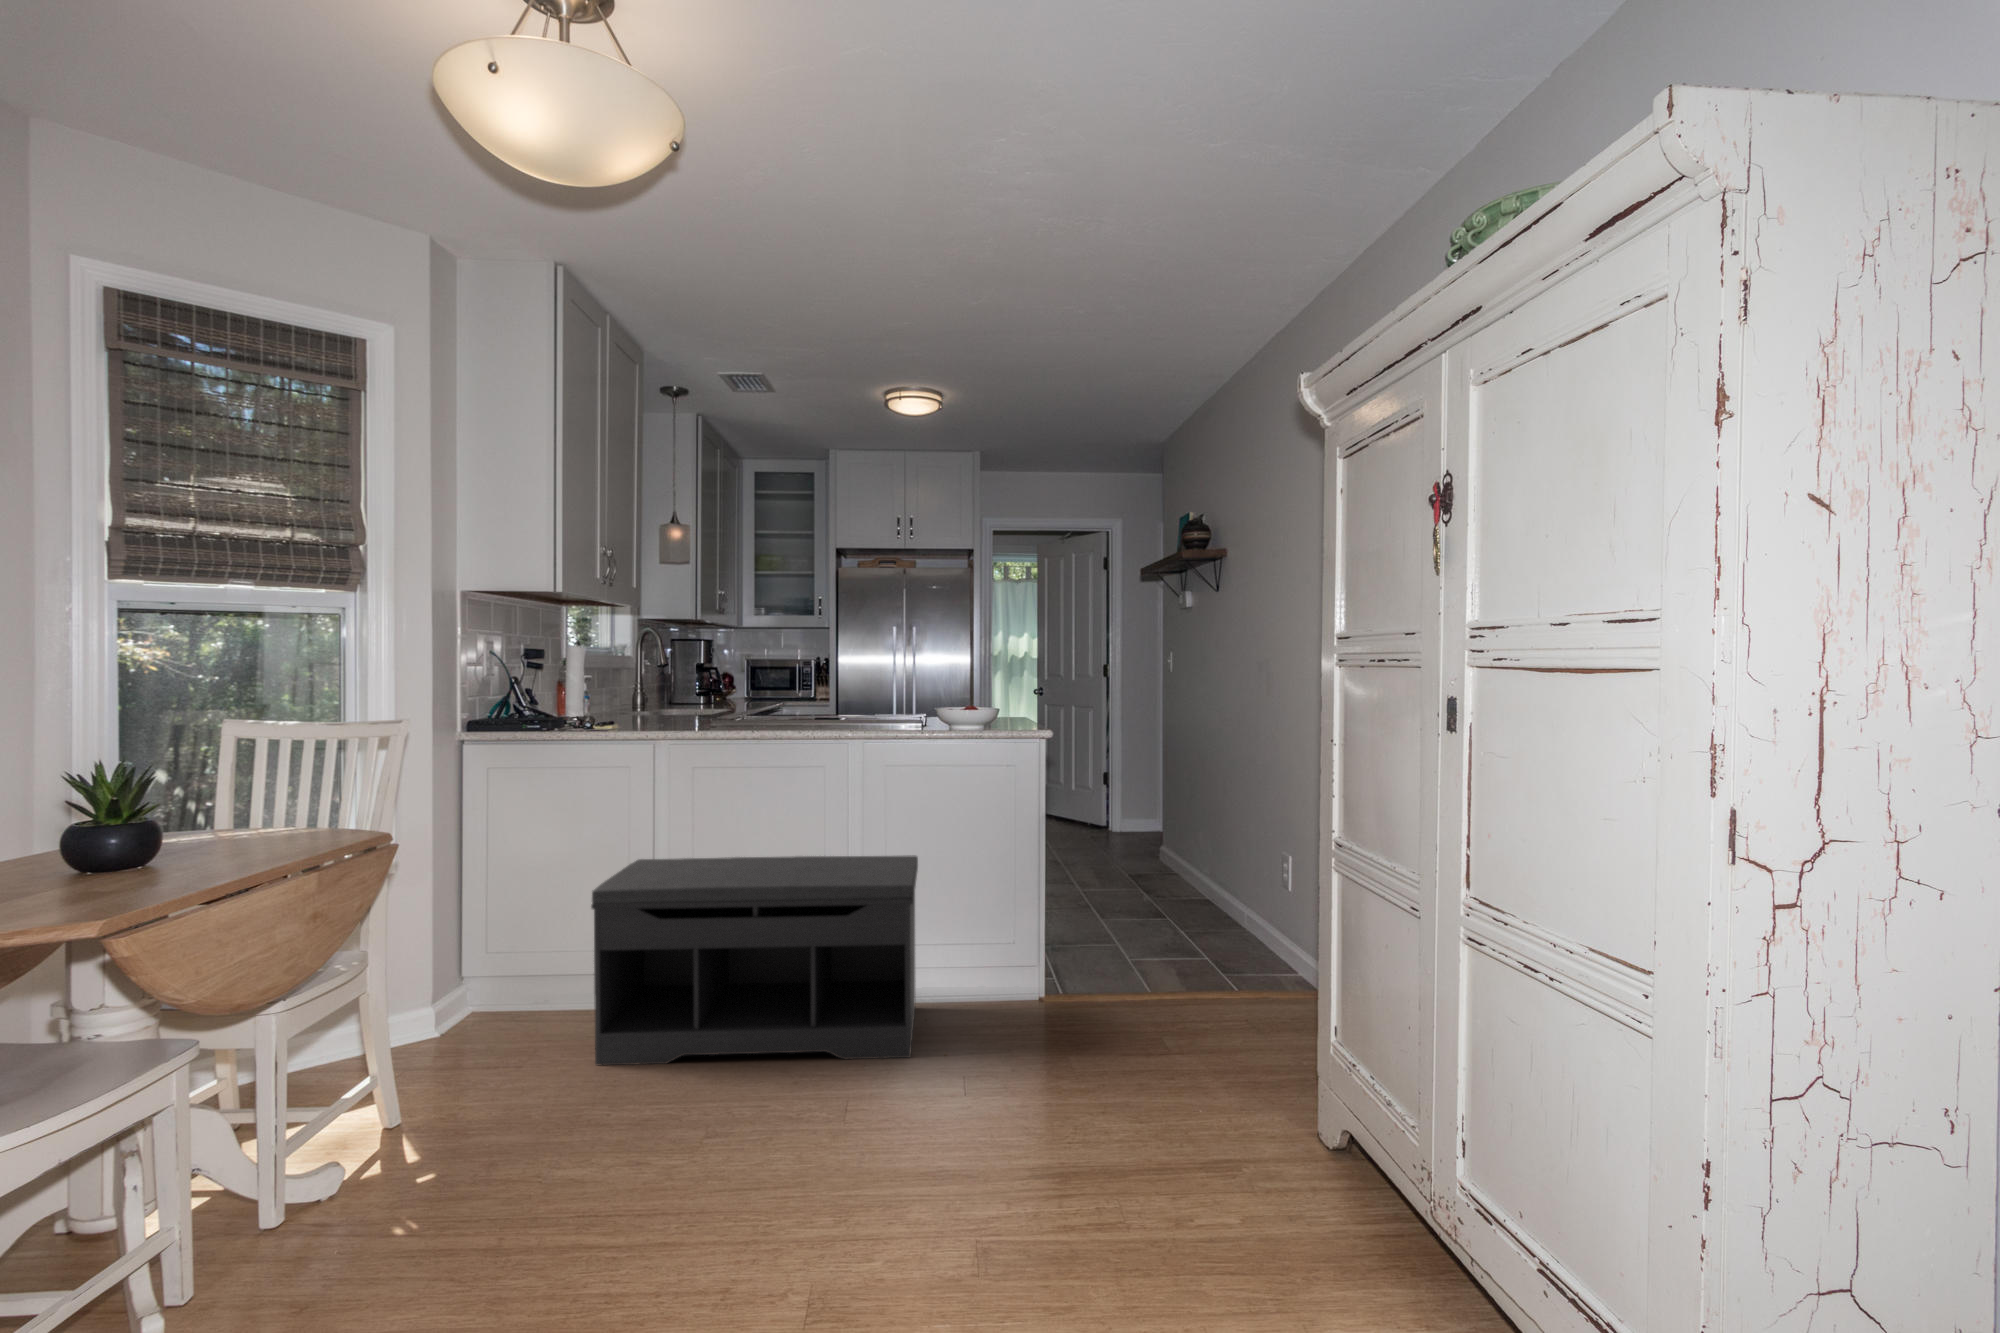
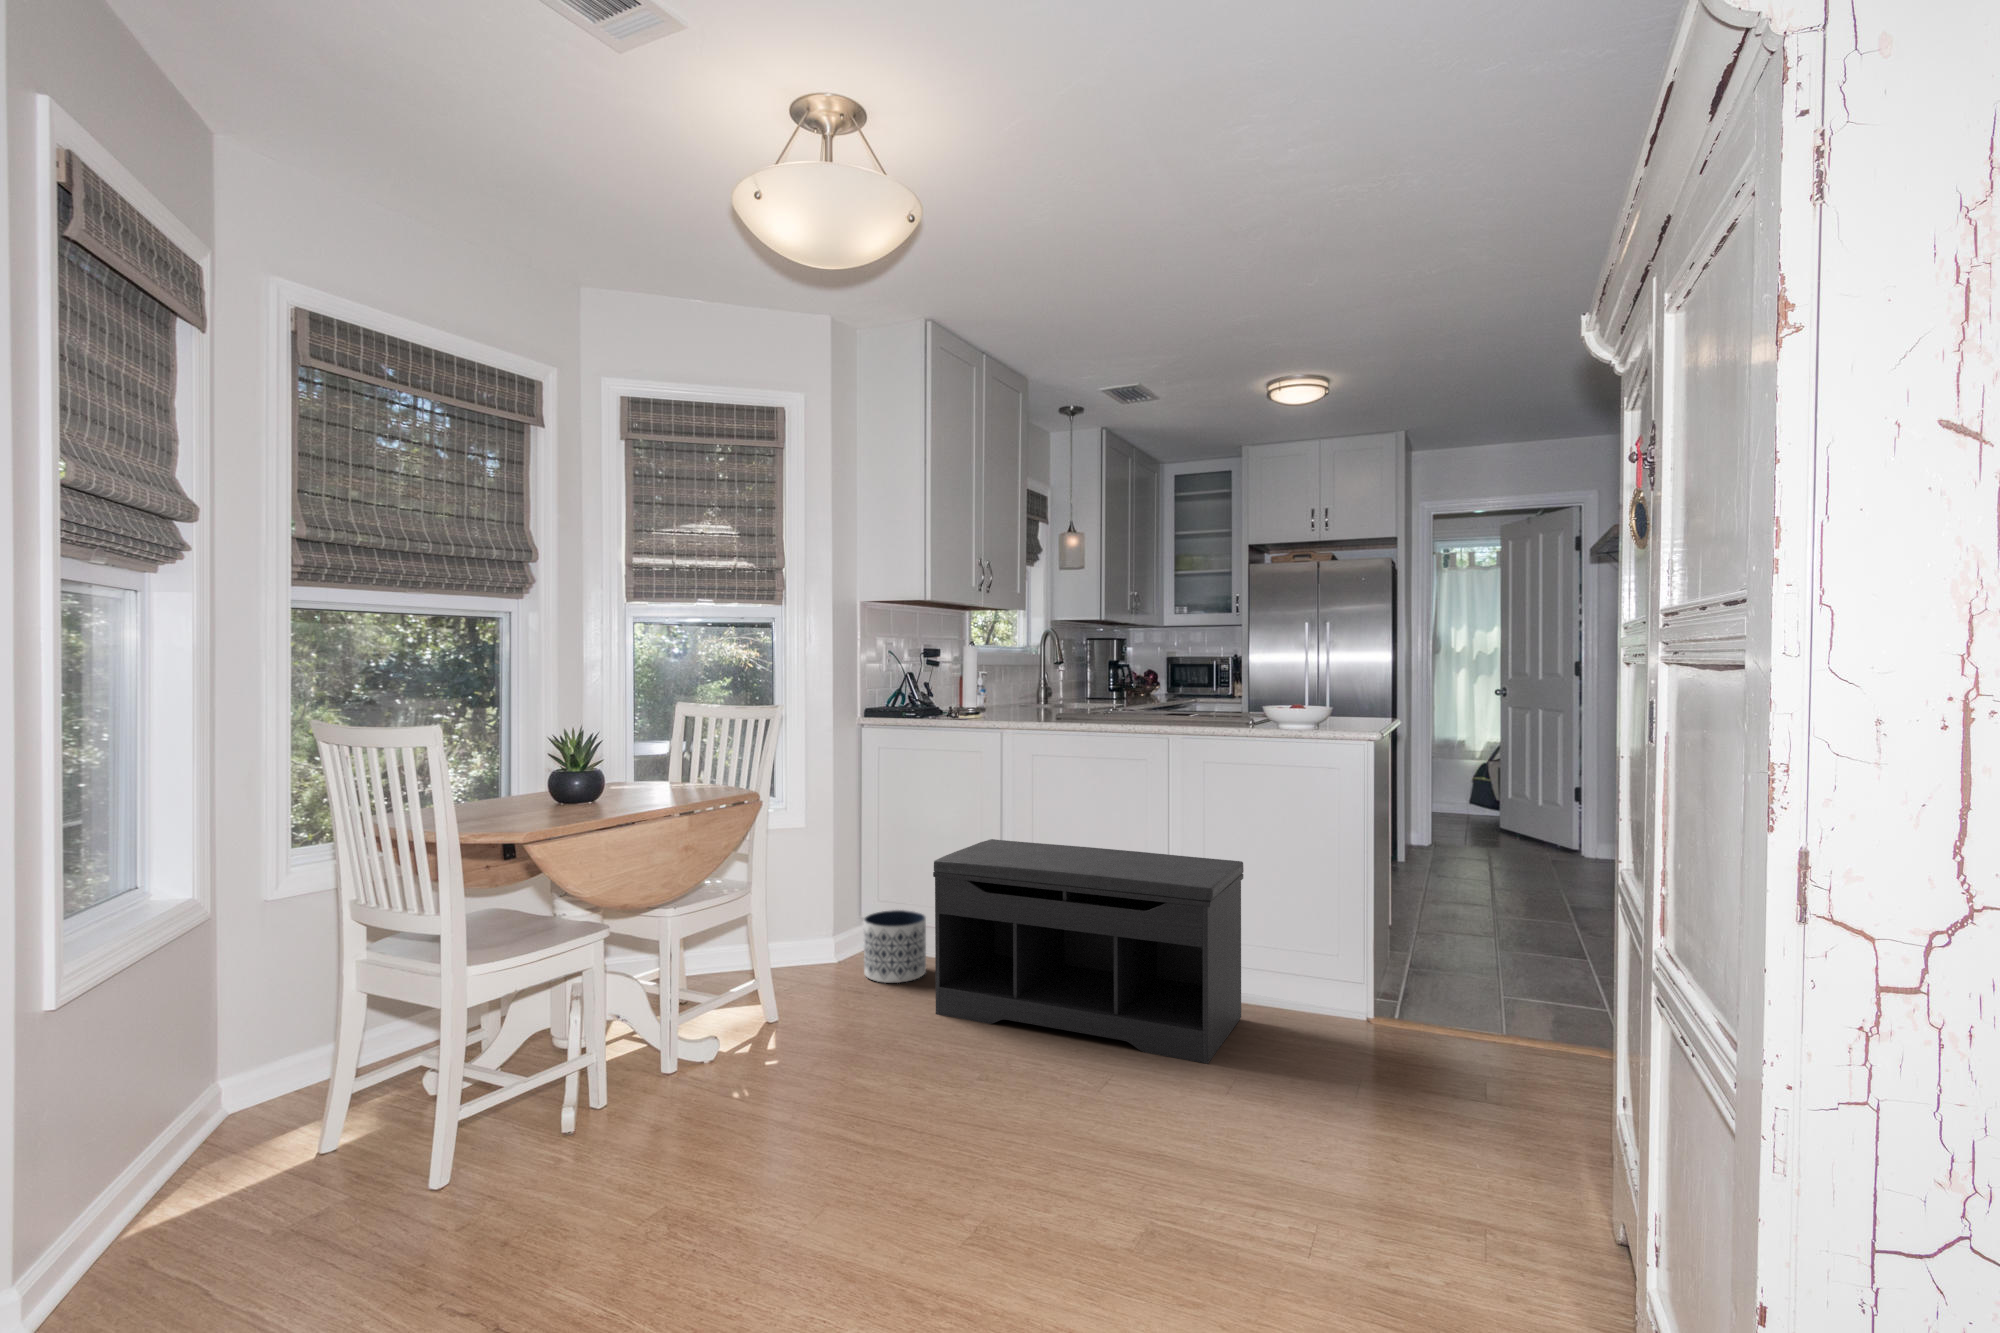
planter: none [476,952,558,1041] -> present [864,910,926,983]

